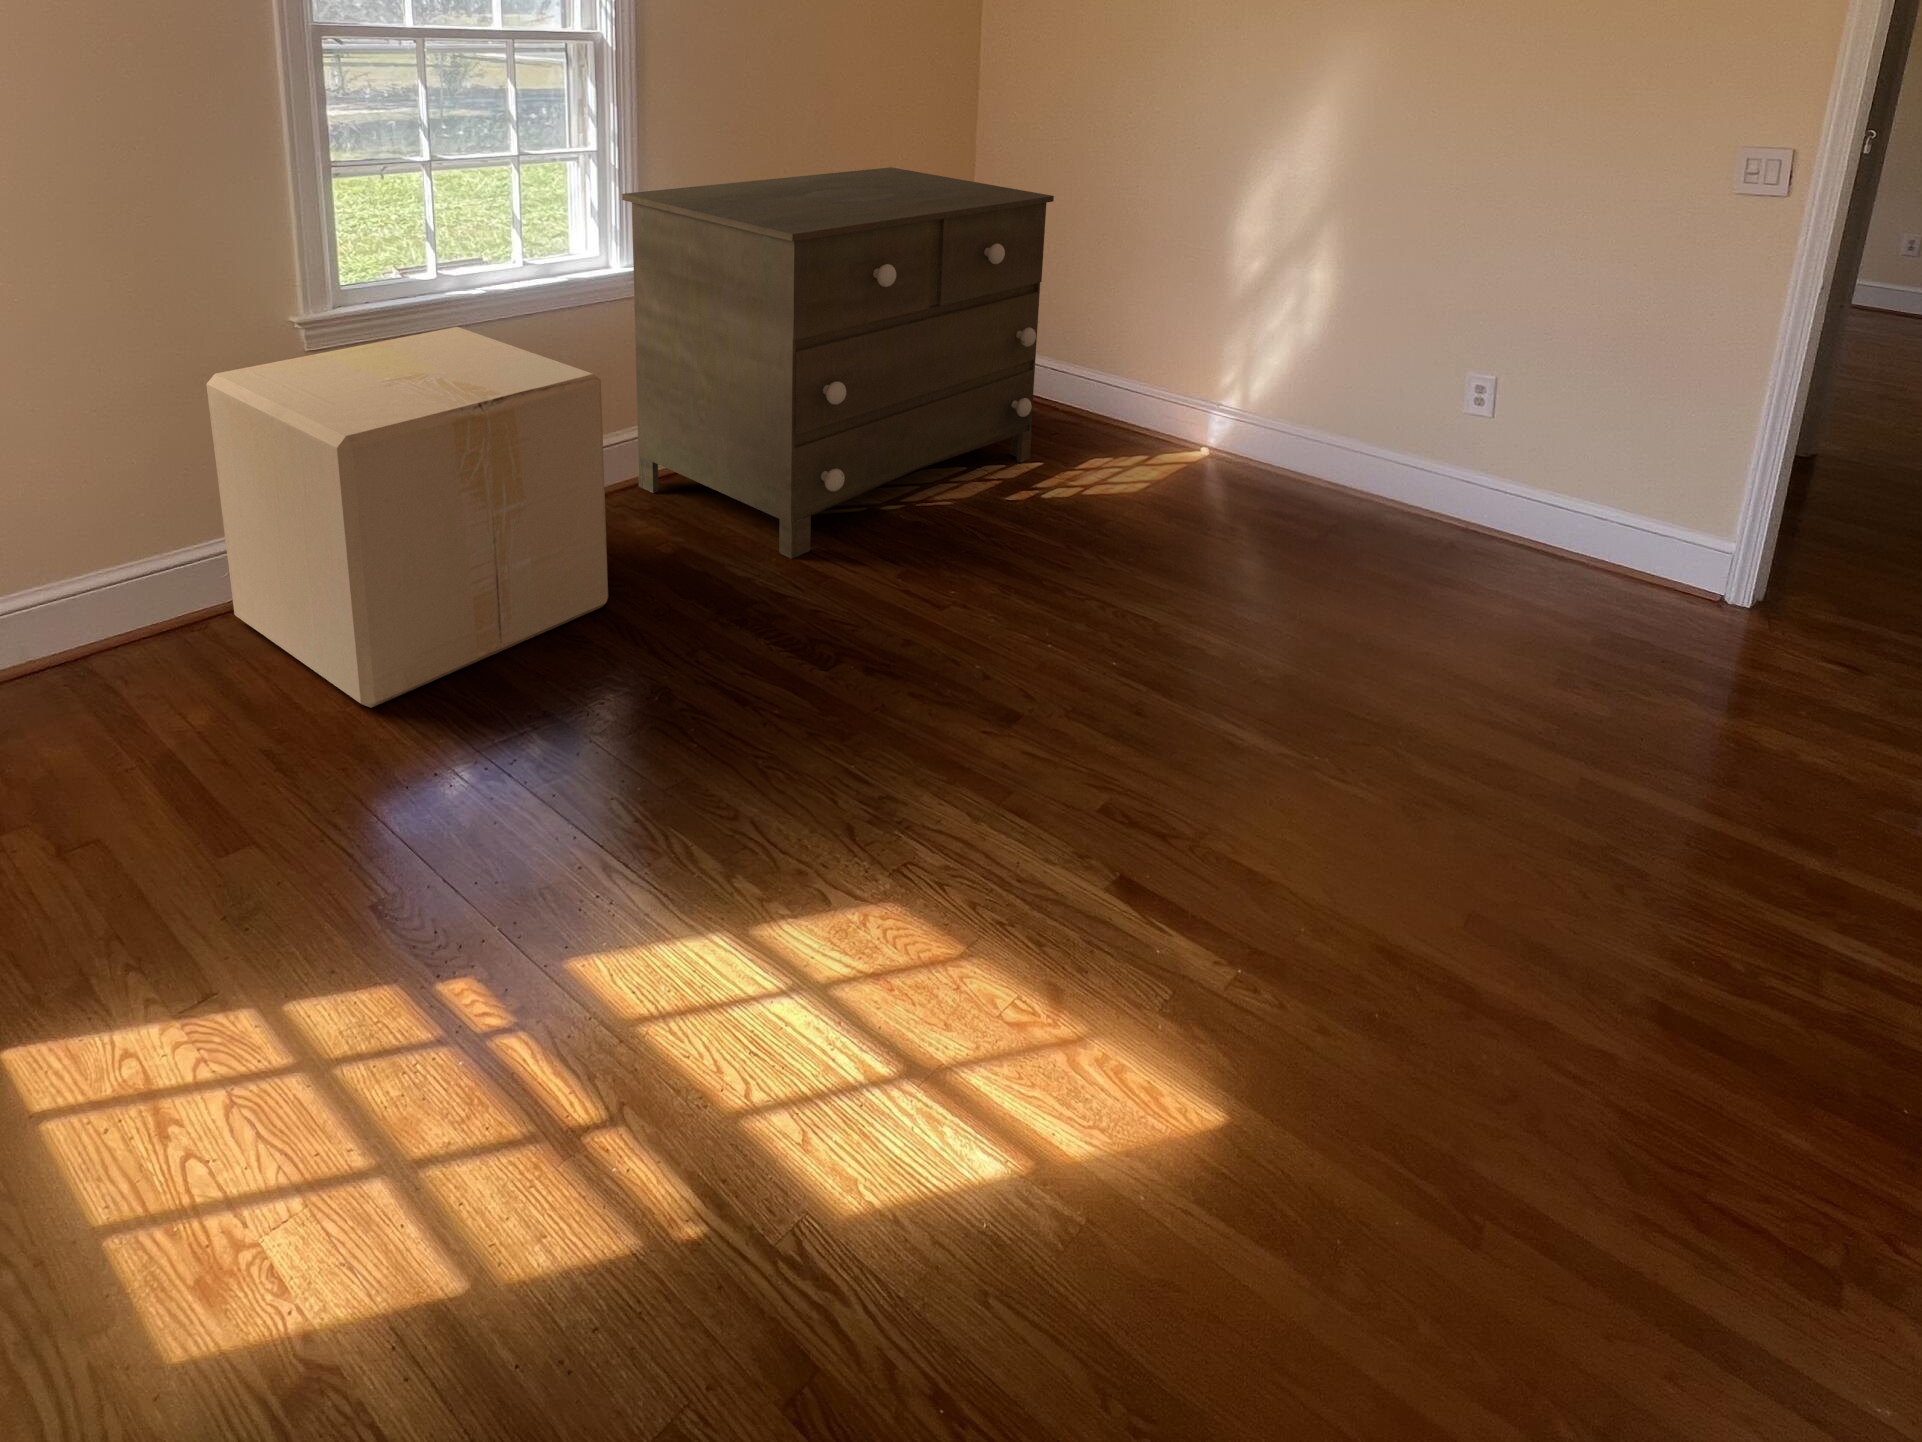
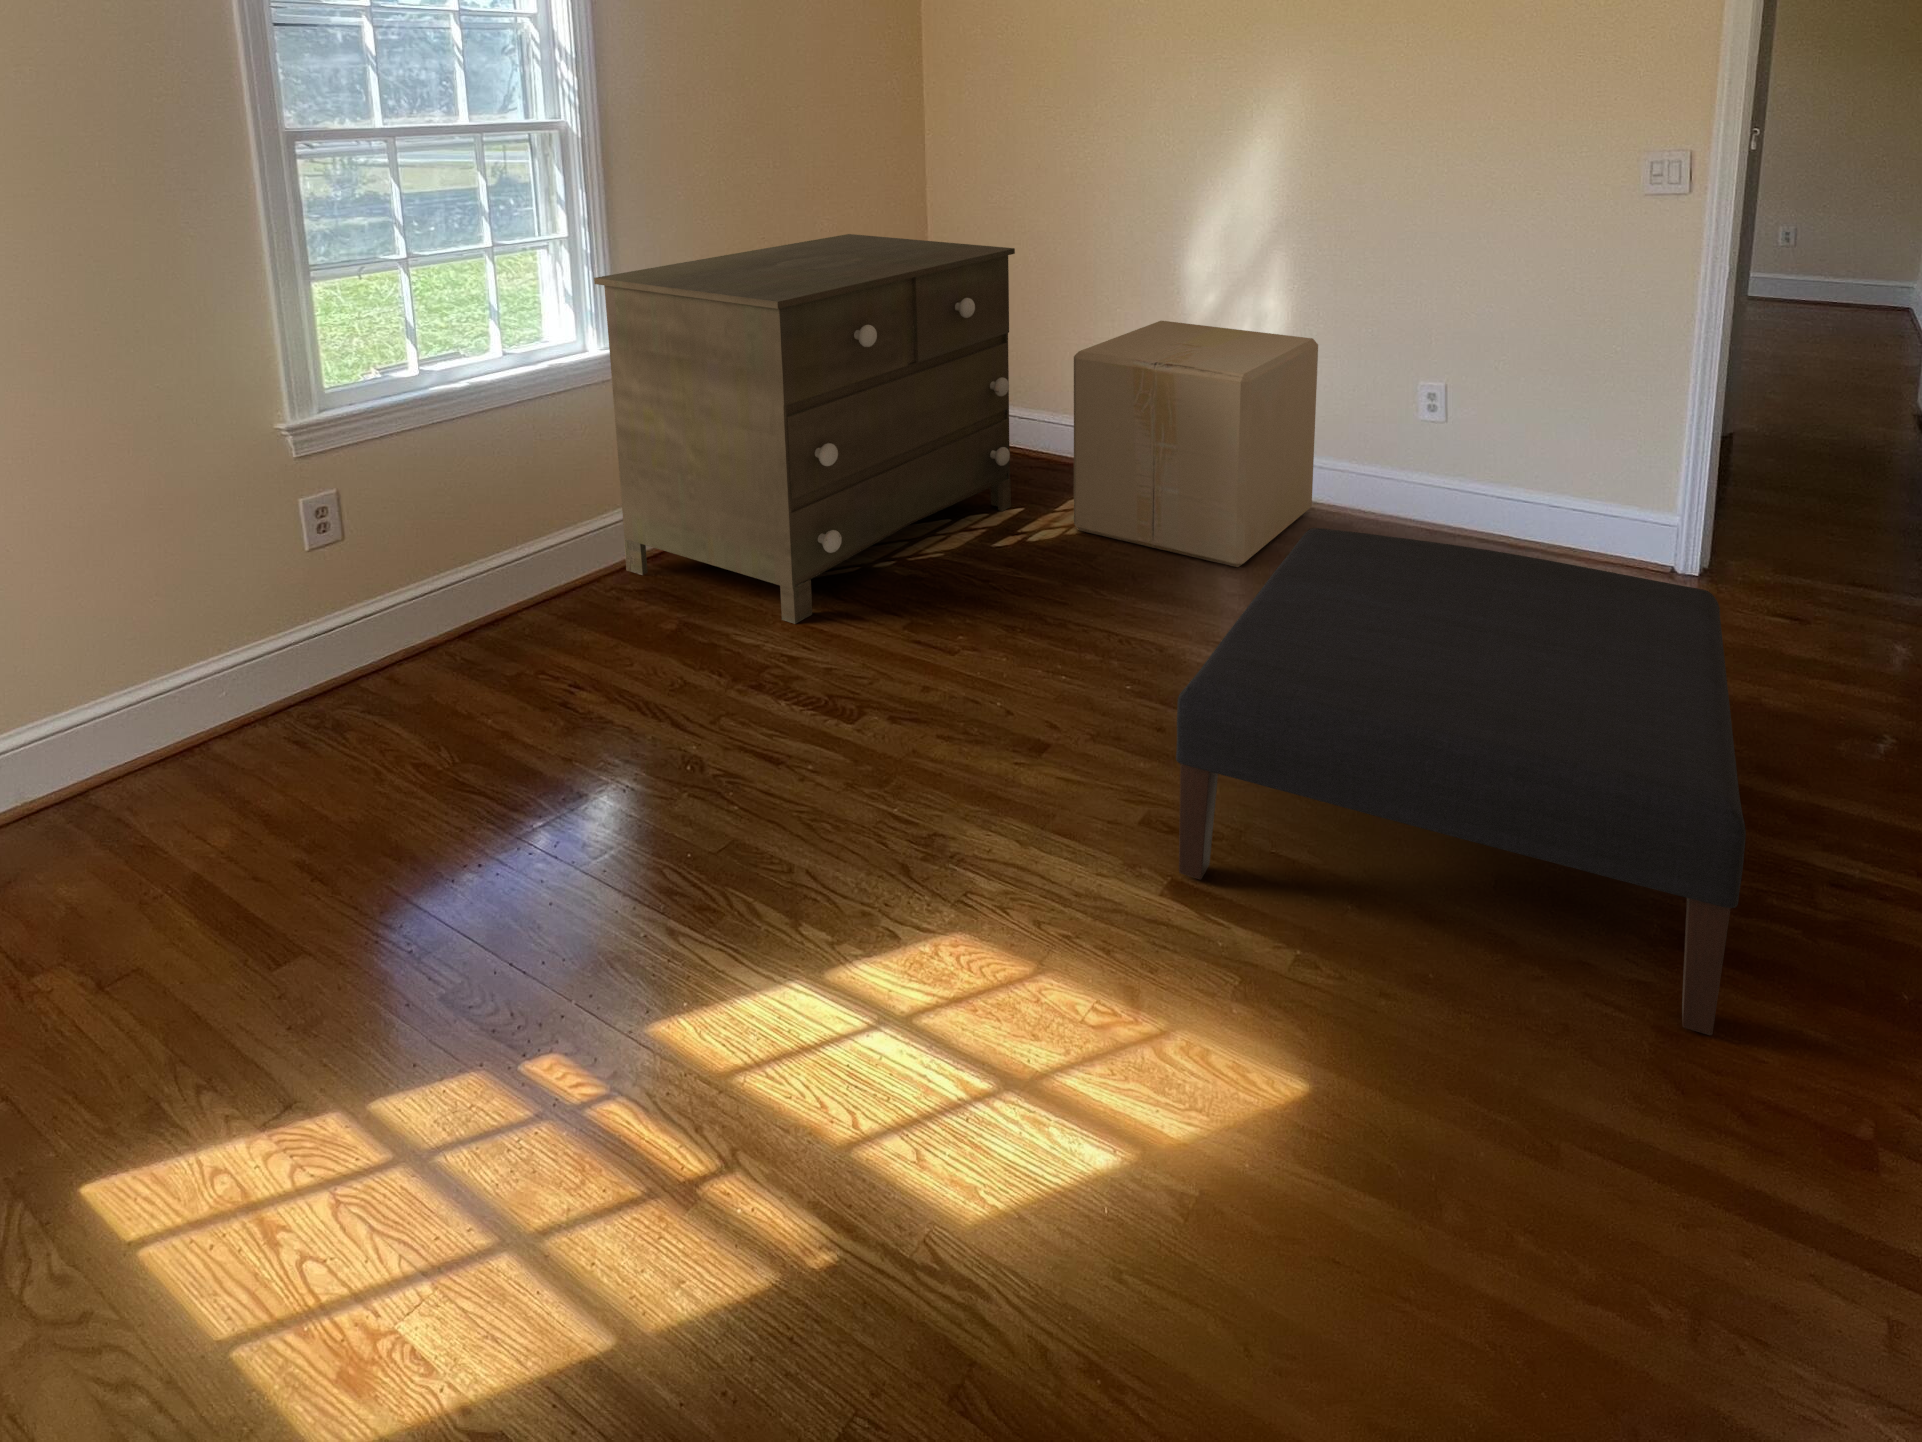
cardboard box: present [206,327,608,708] -> present [1074,321,1318,567]
ottoman: none [1128,520,1755,1125] -> present [1176,528,1746,1035]

